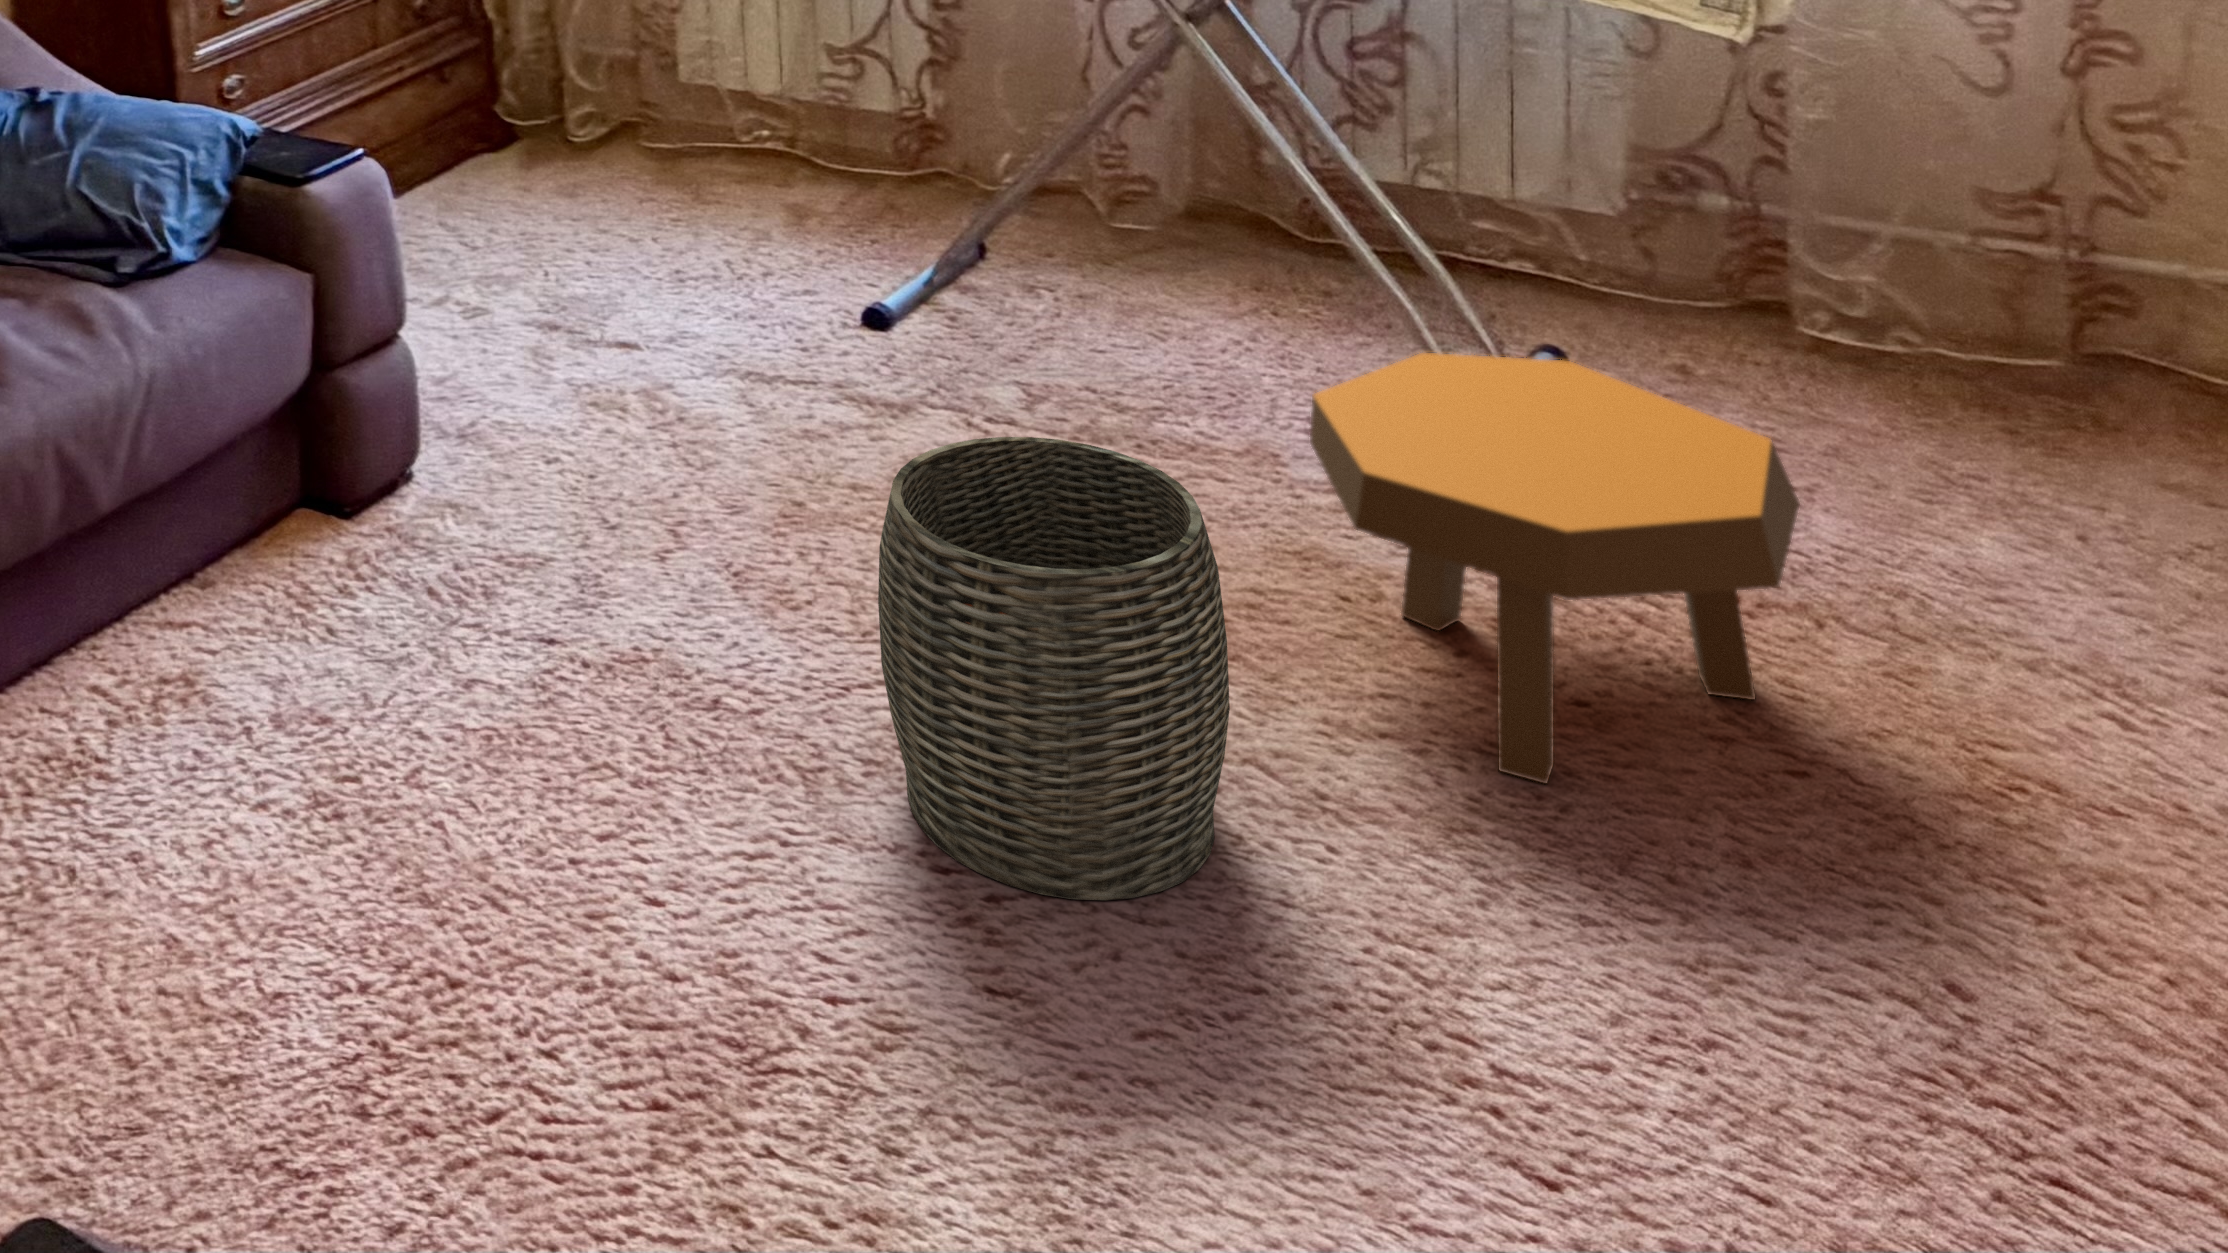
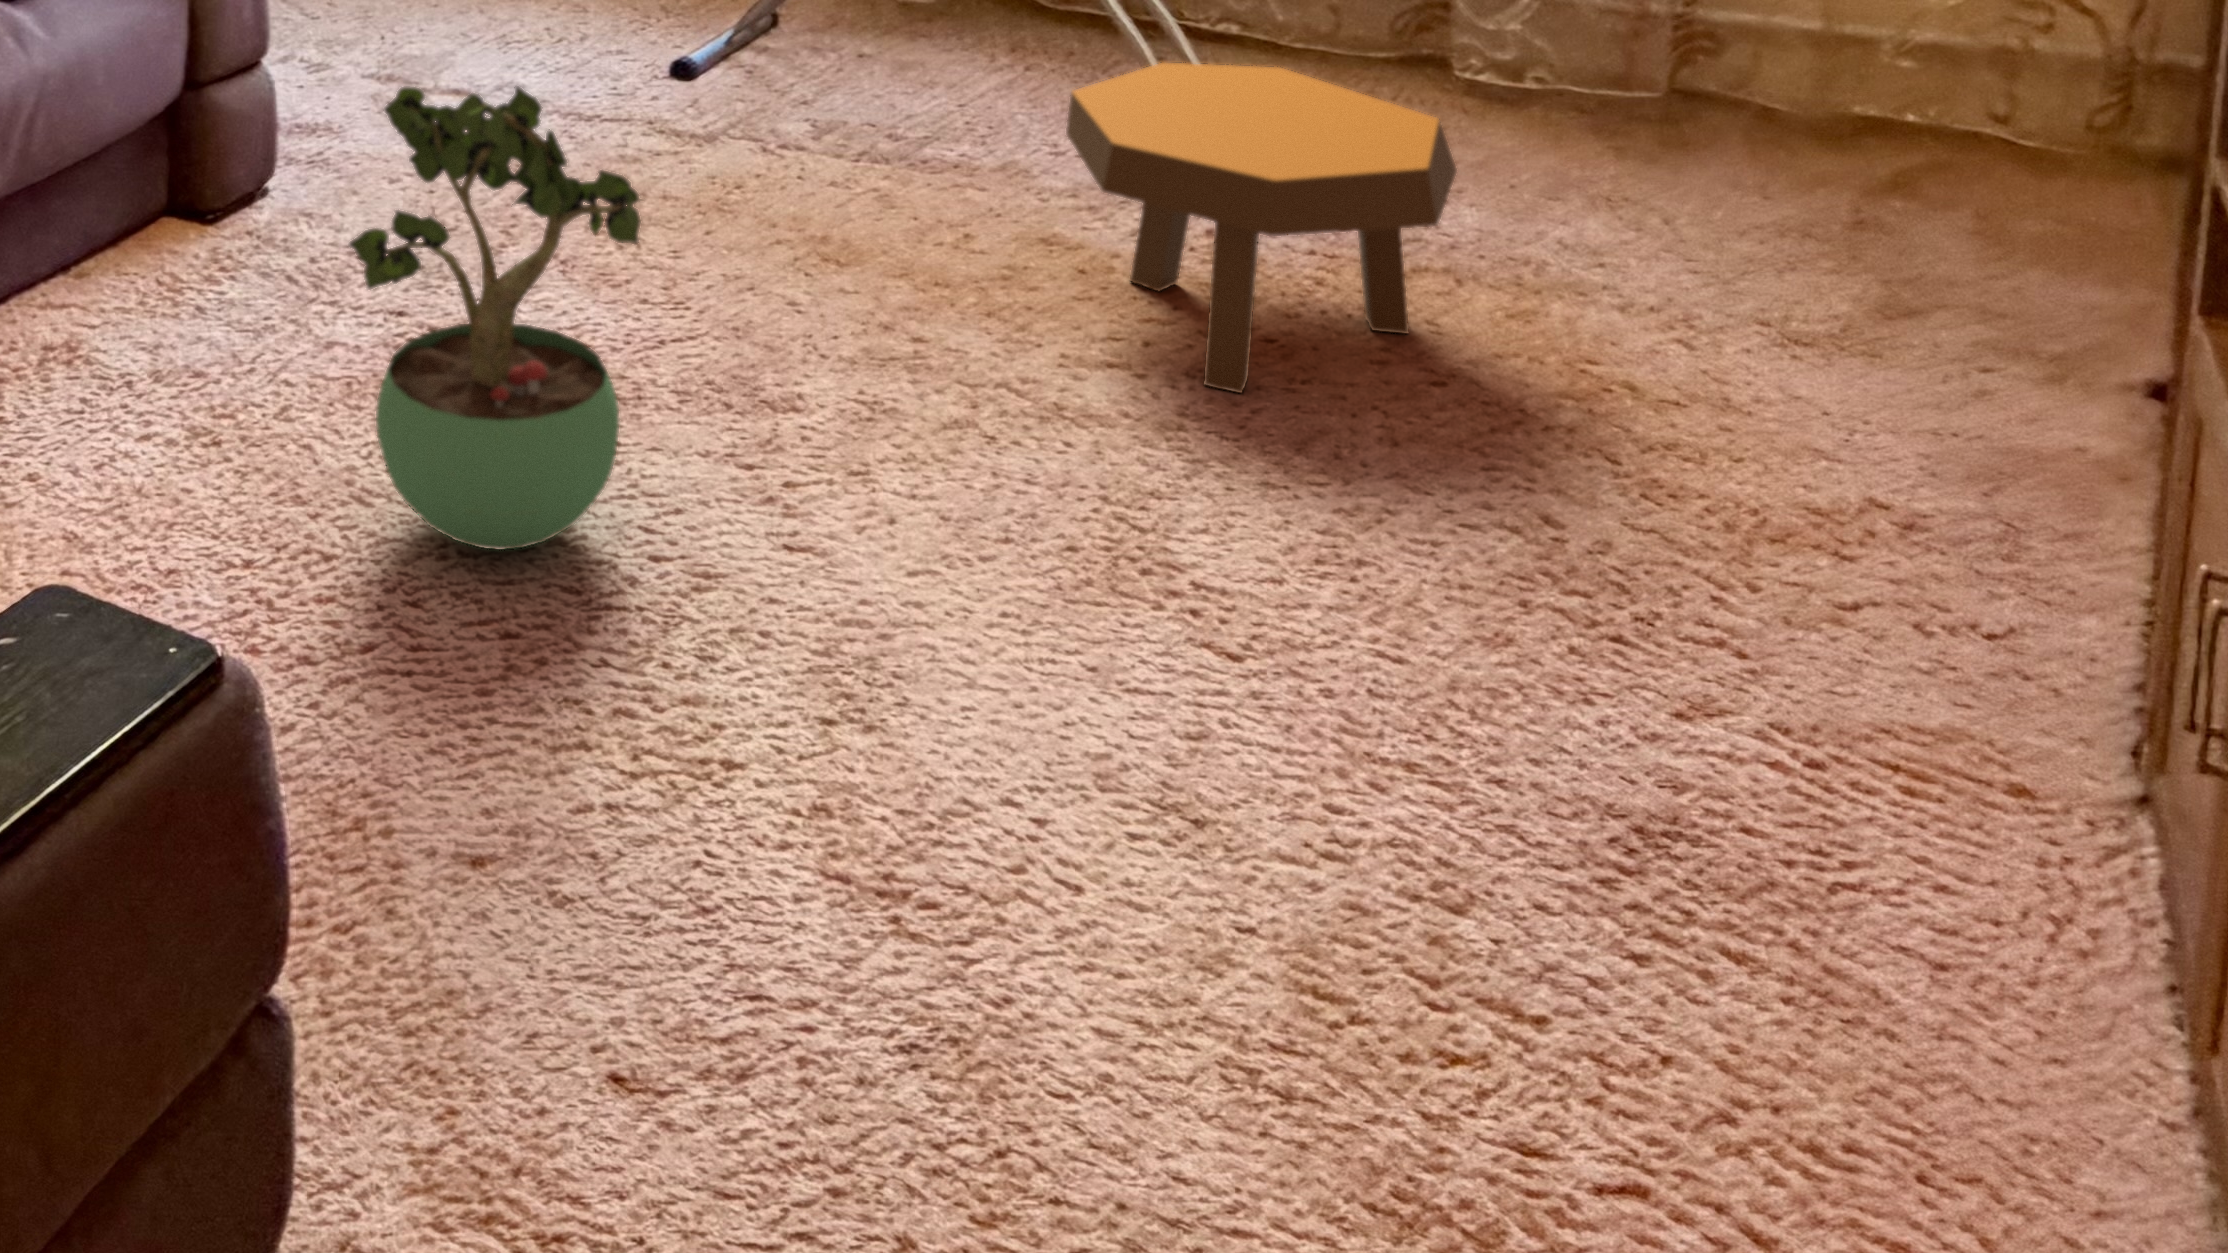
woven basket: present [878,437,1230,900] -> none [703,111,994,480]
potted plant: none [462,451,790,992] -> present [349,87,640,550]

